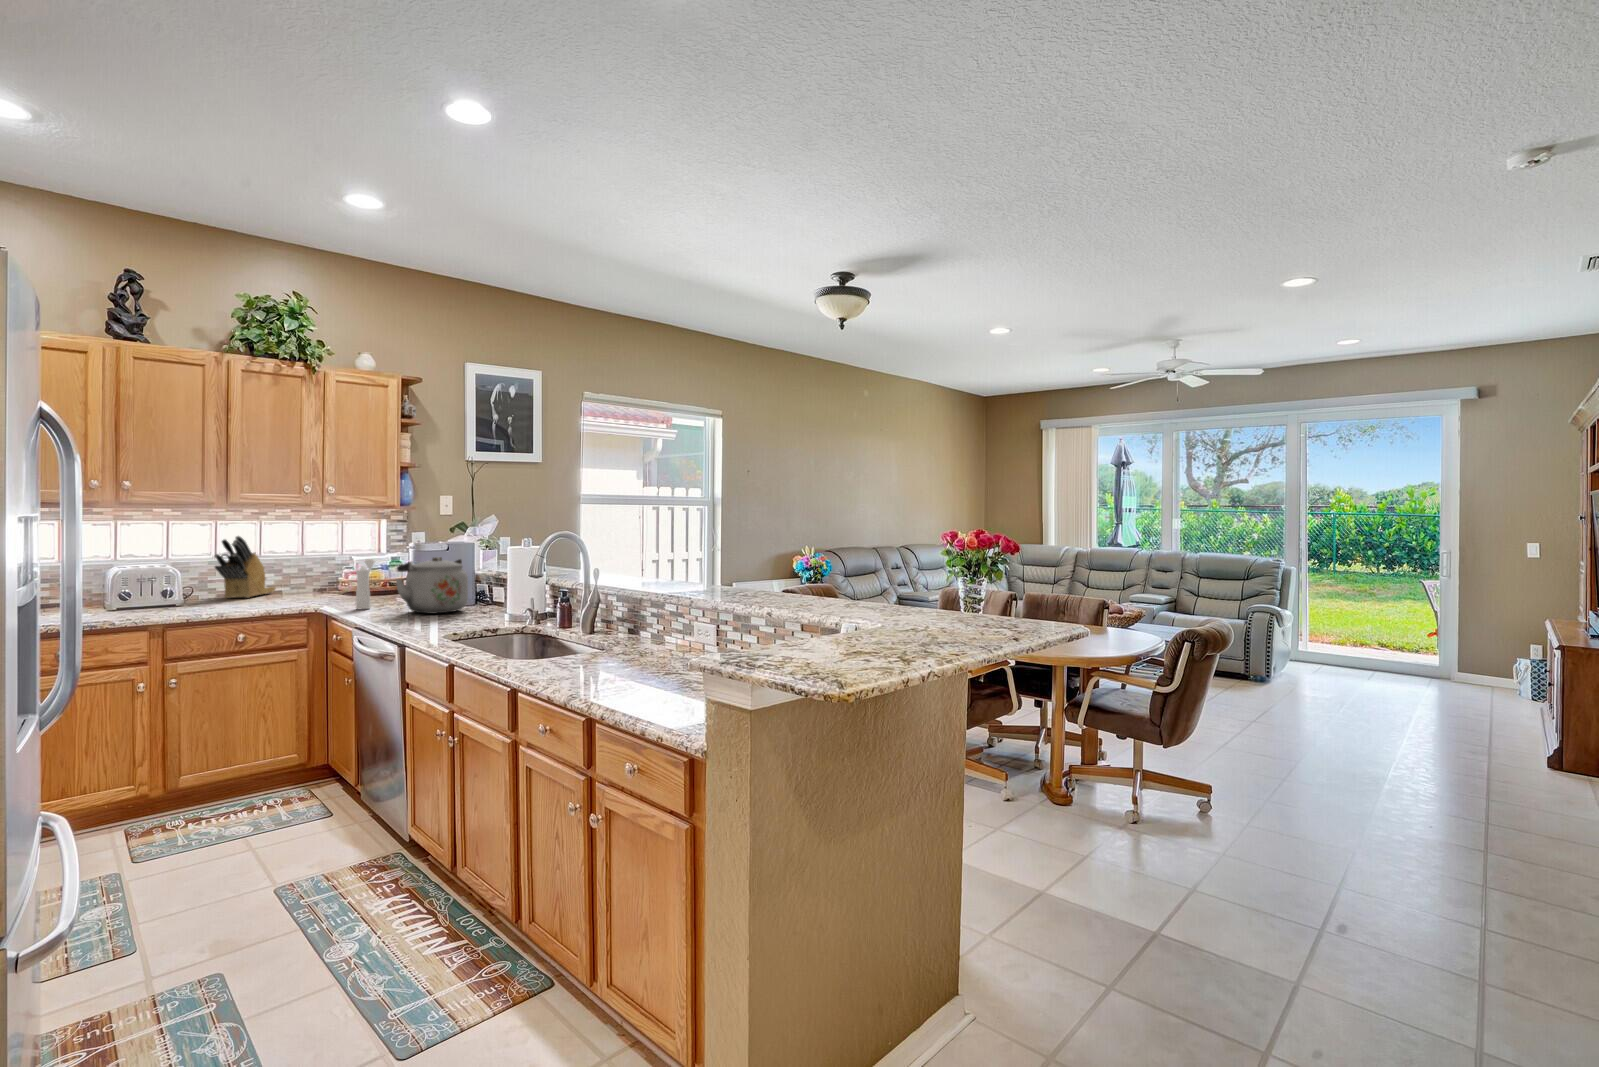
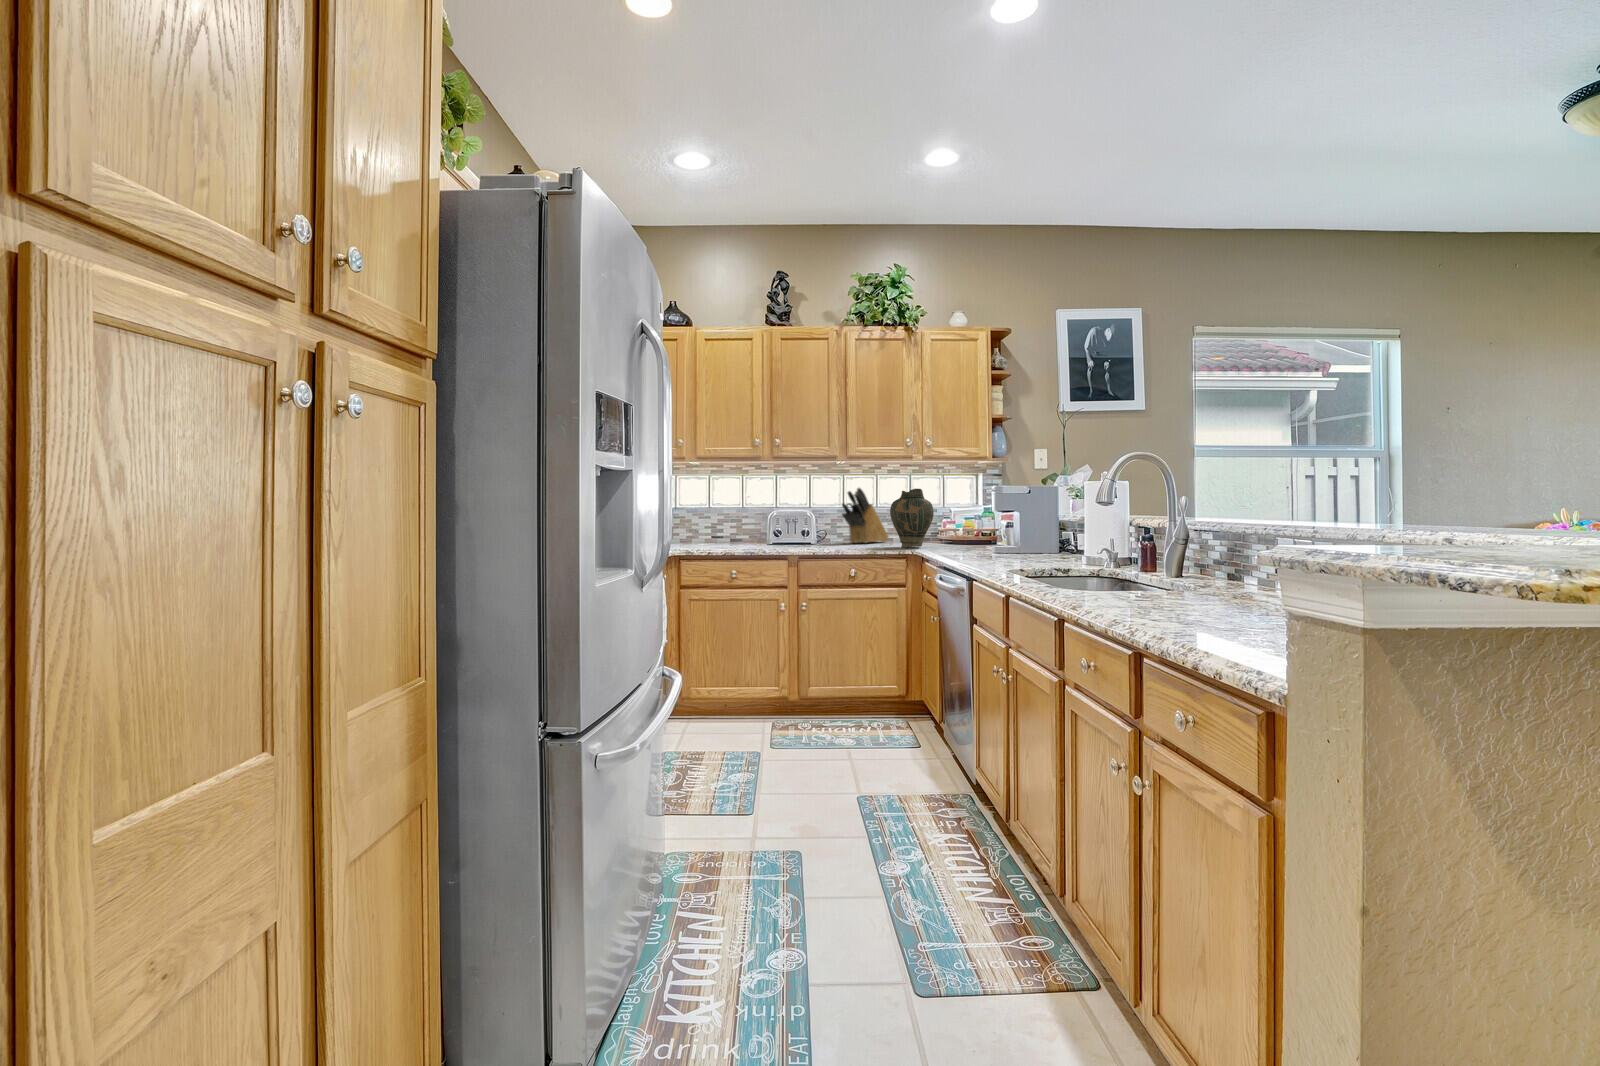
vase: none [285,540,339,603] -> present [890,489,934,547]
kettle: present [396,557,468,613] -> none [973,499,1046,558]
pepper mill: present [356,559,375,609] -> none [942,505,961,553]

